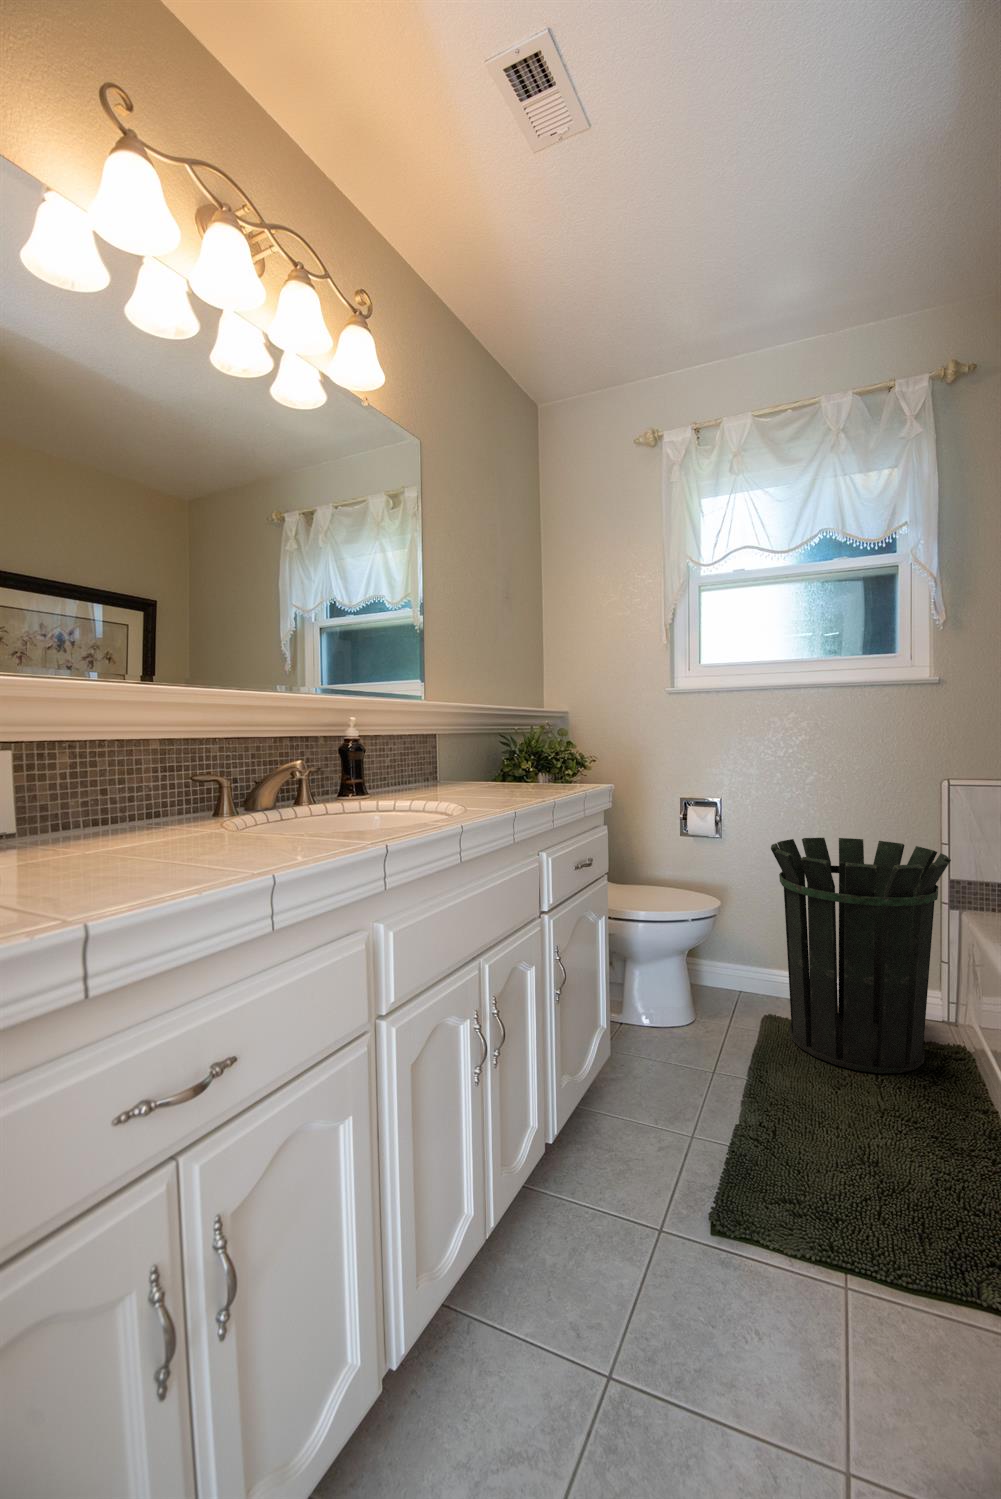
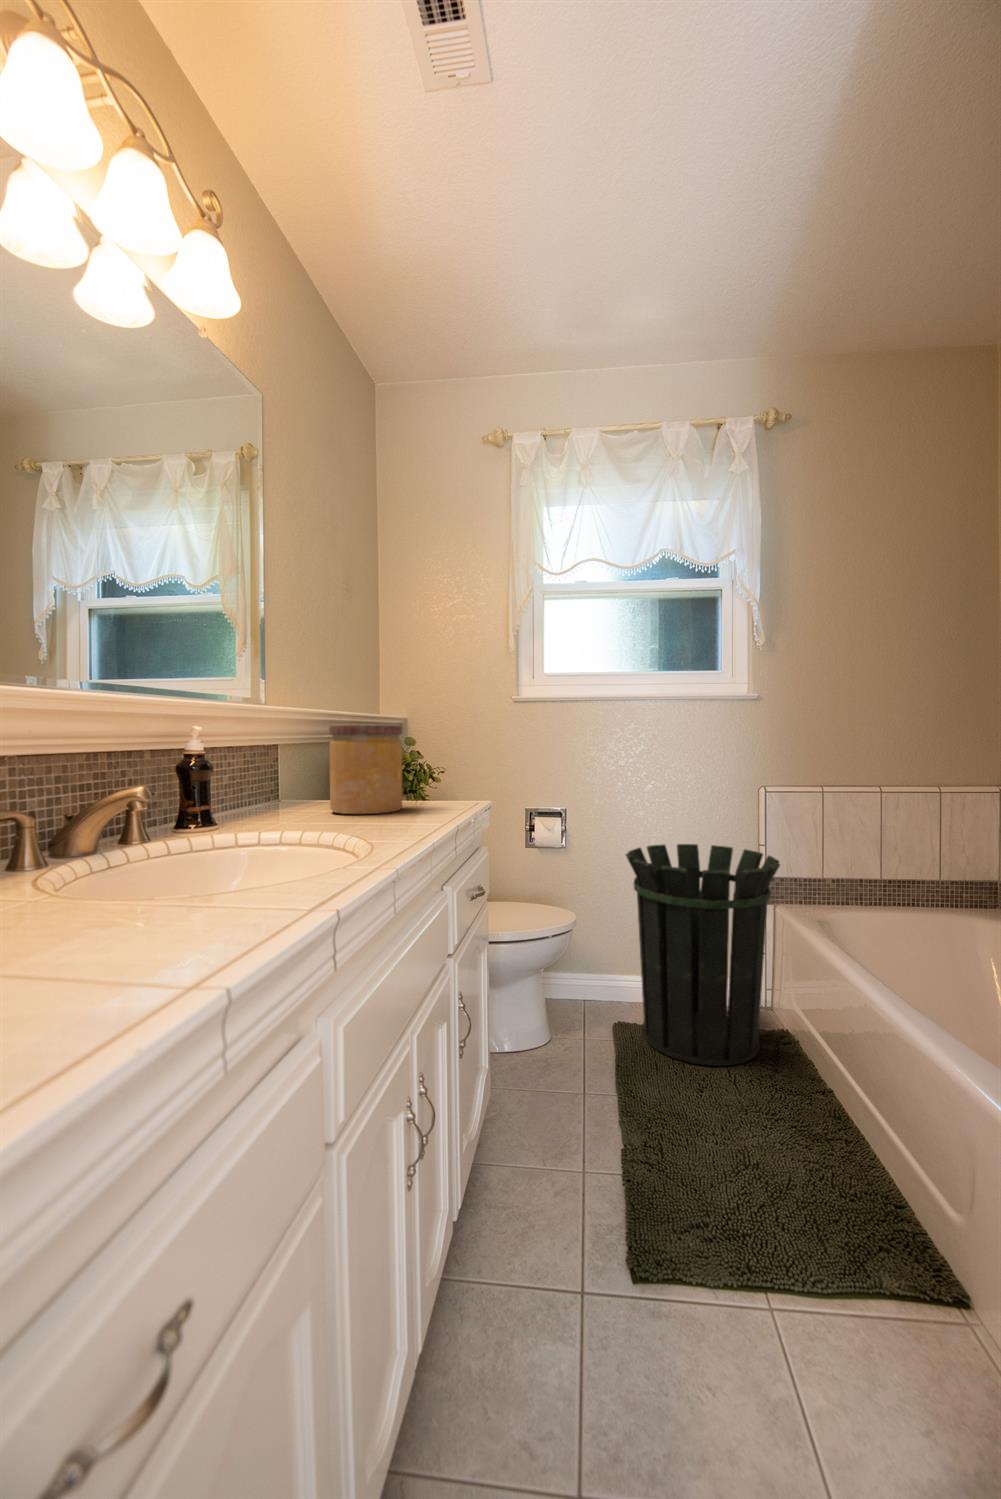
jar: none [463,714,525,792] -> present [329,724,402,814]

